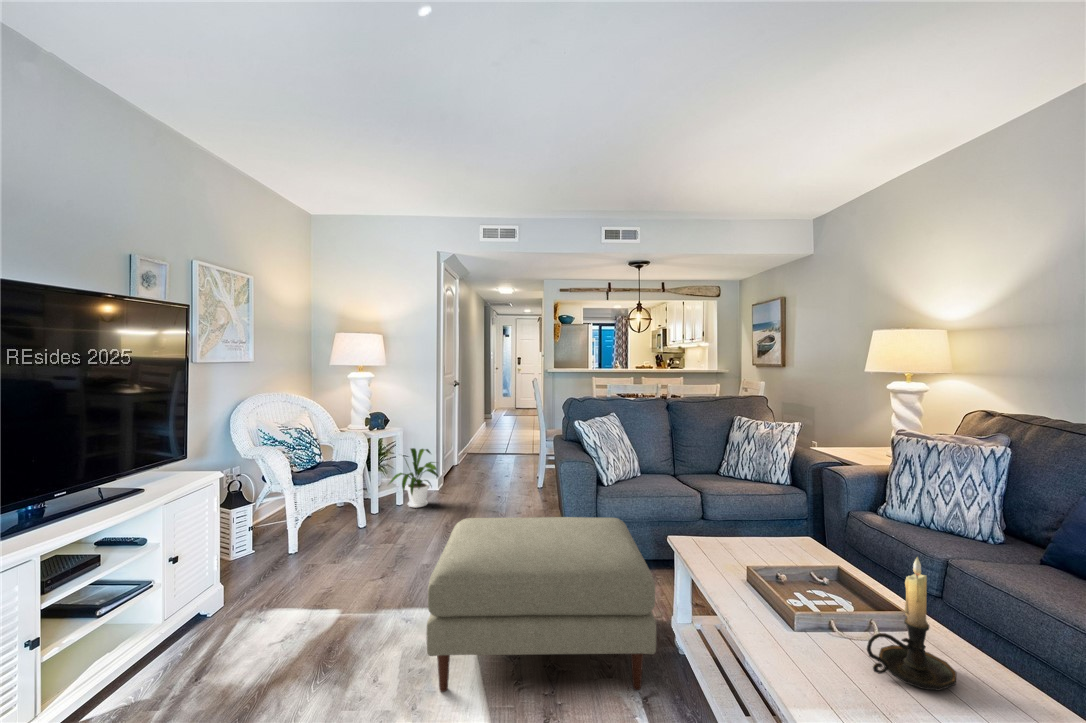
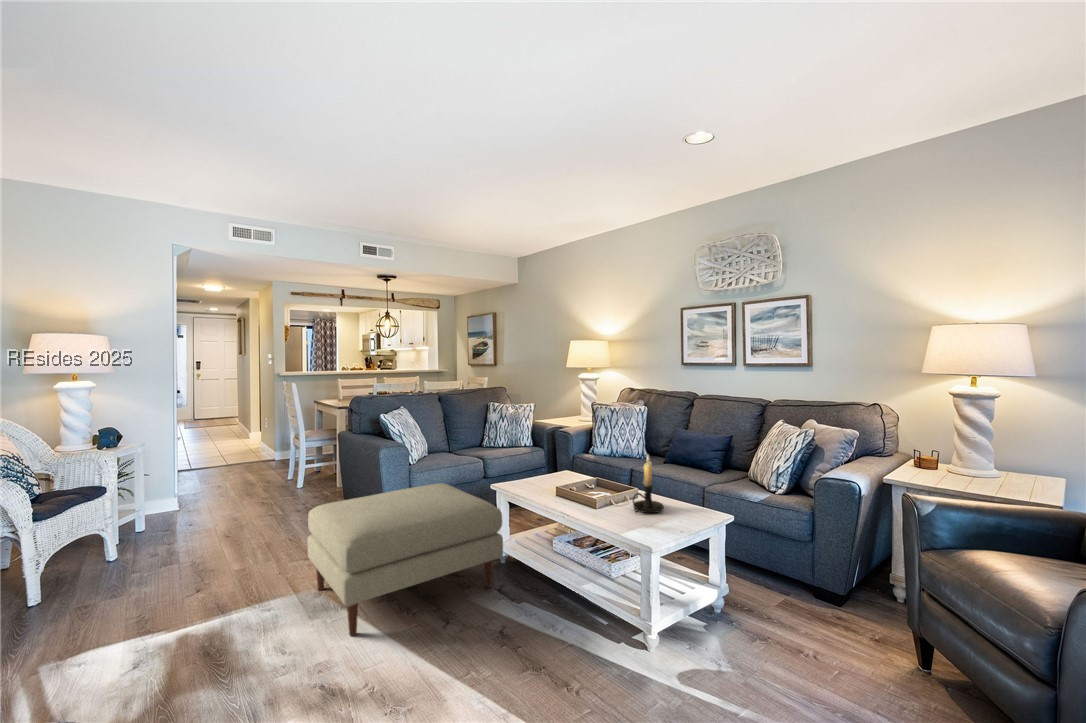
house plant: present [389,448,438,508] -> none [129,464,200,531]

